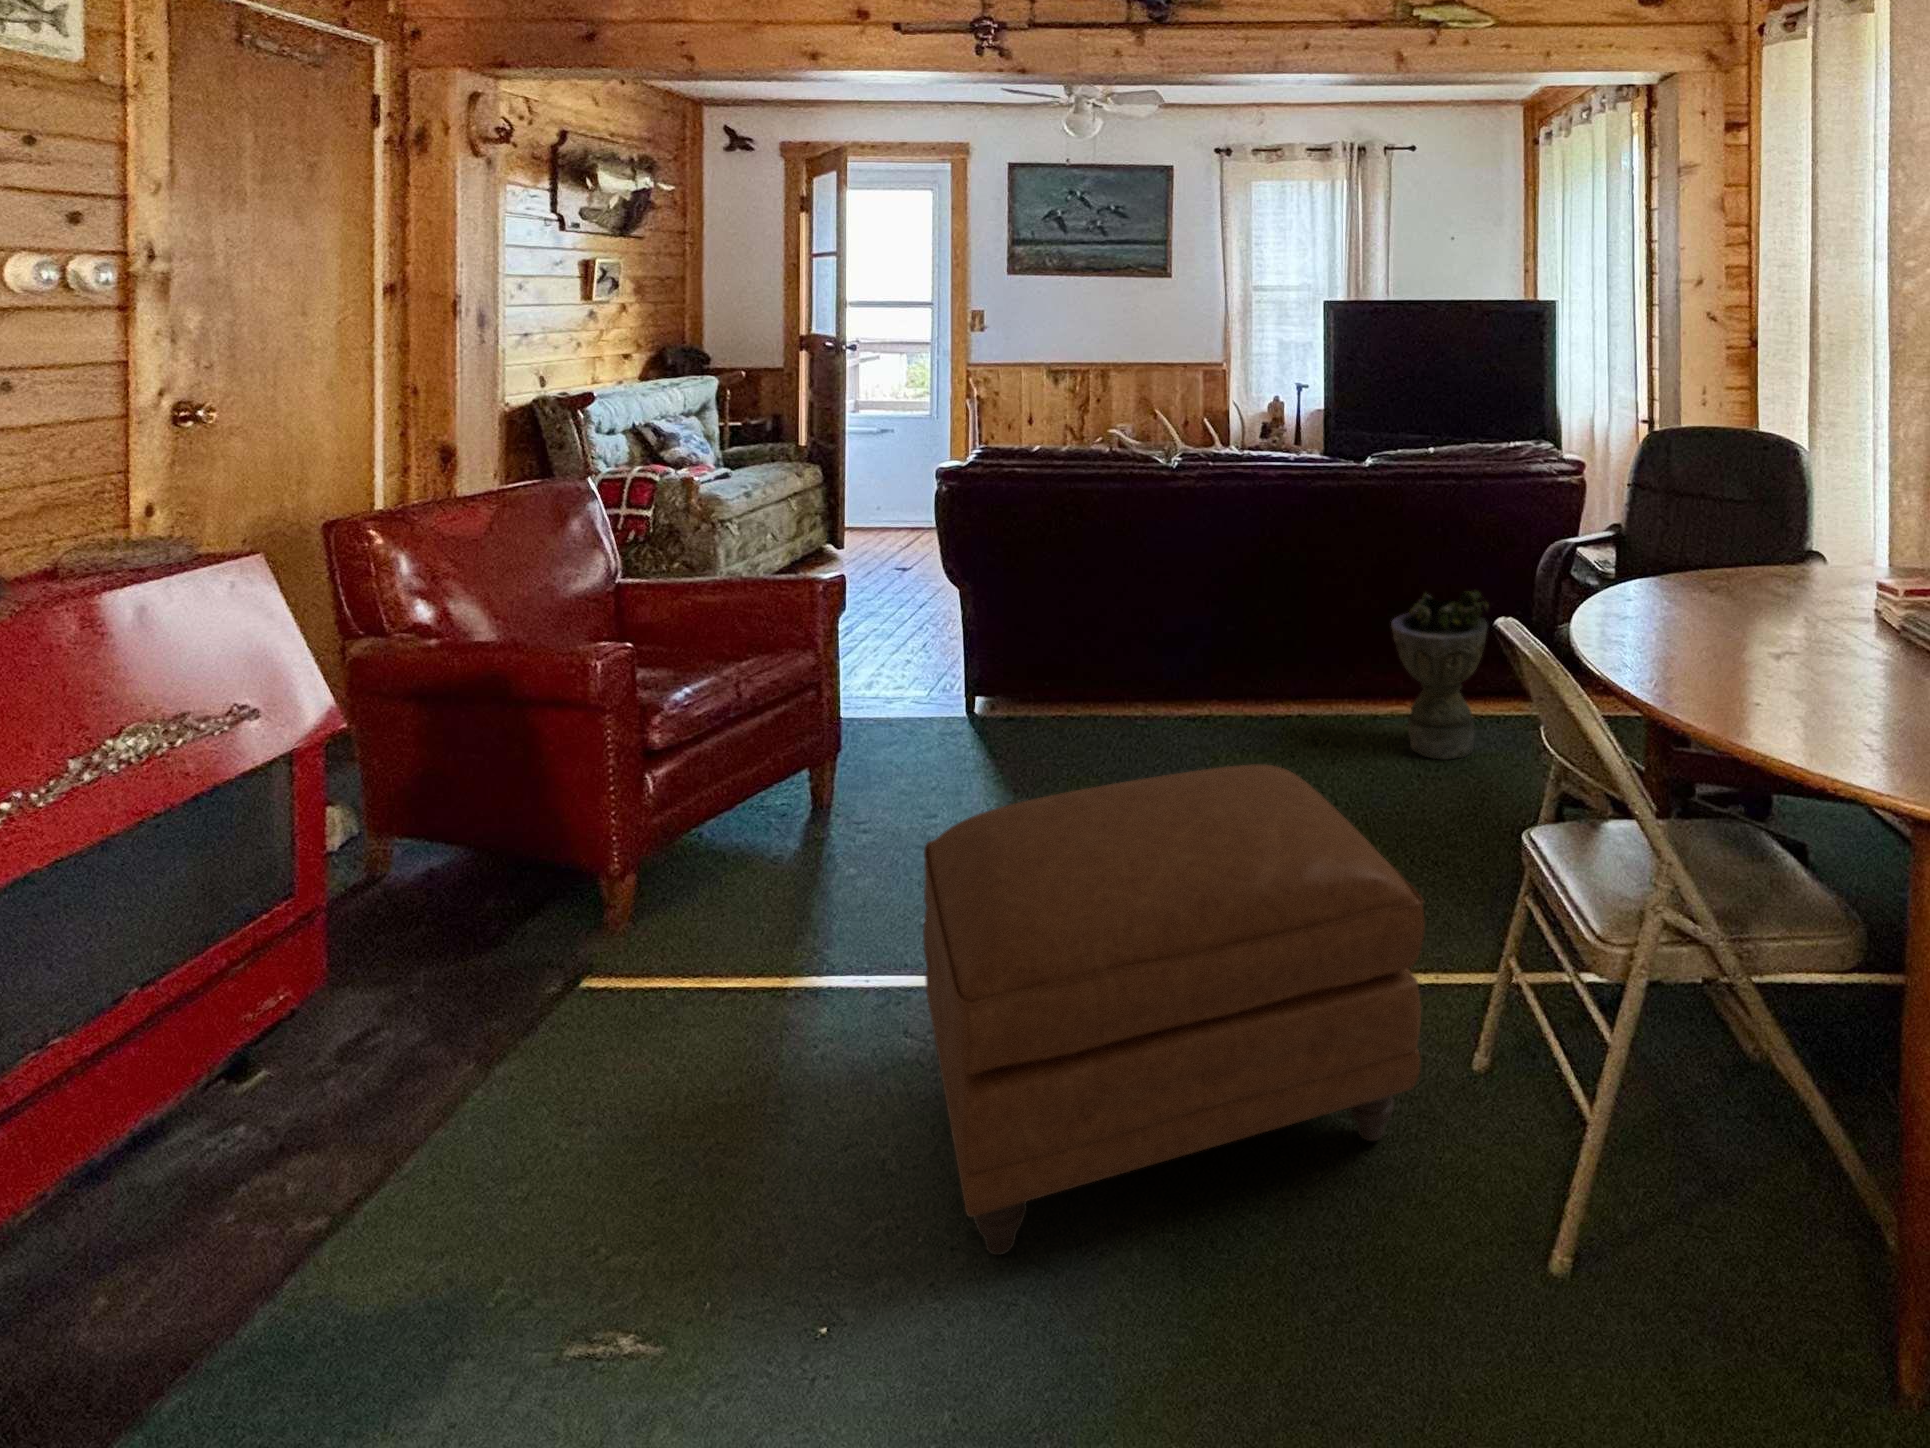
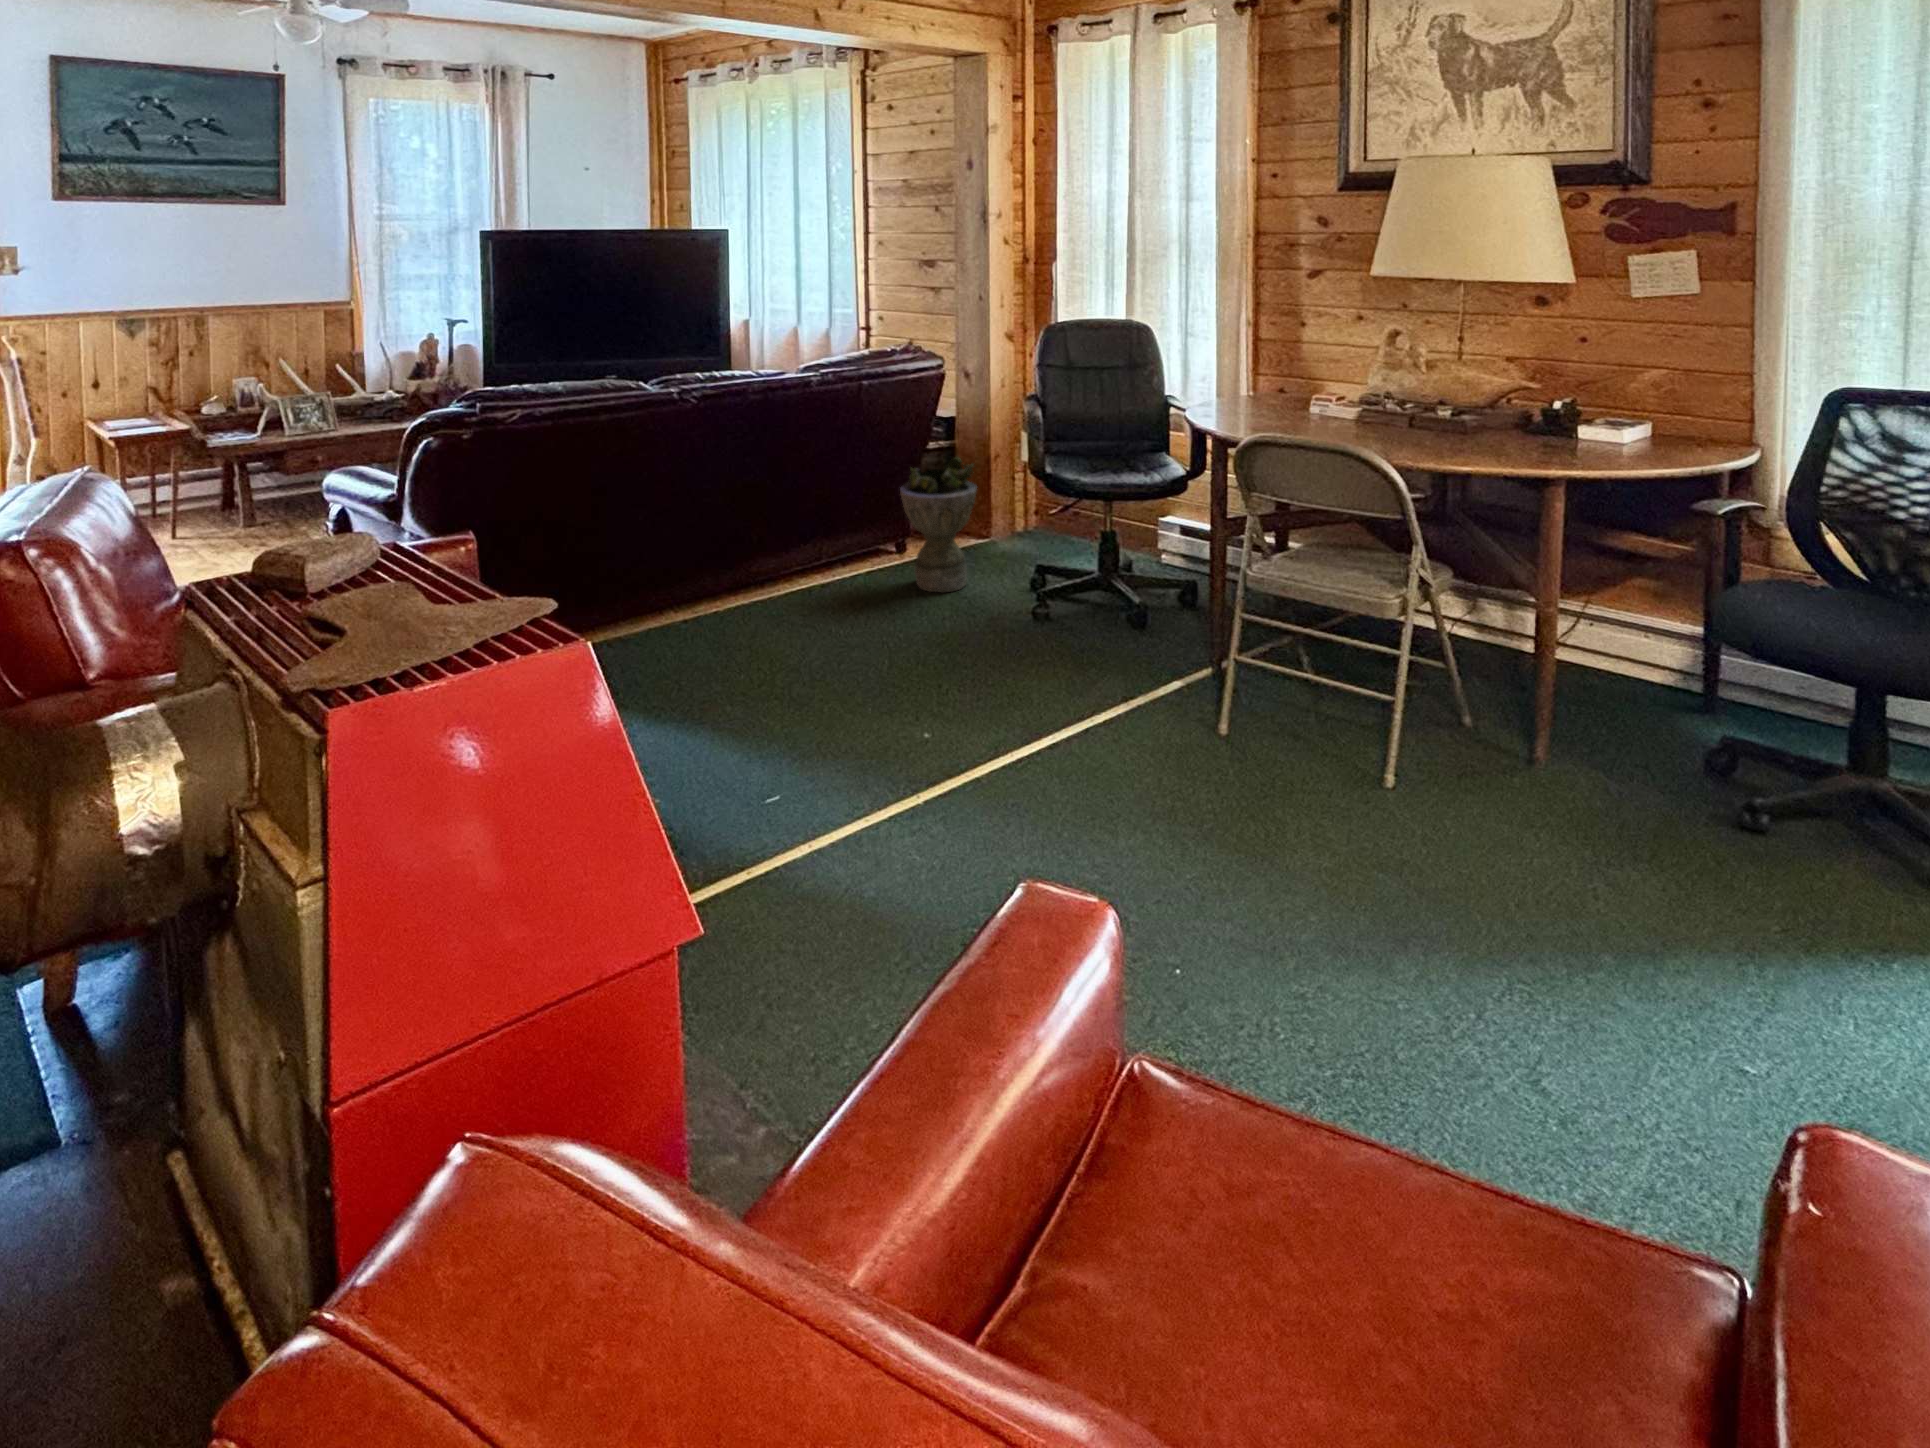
ottoman: present [923,764,1425,1255] -> none [1016,559,1296,846]

